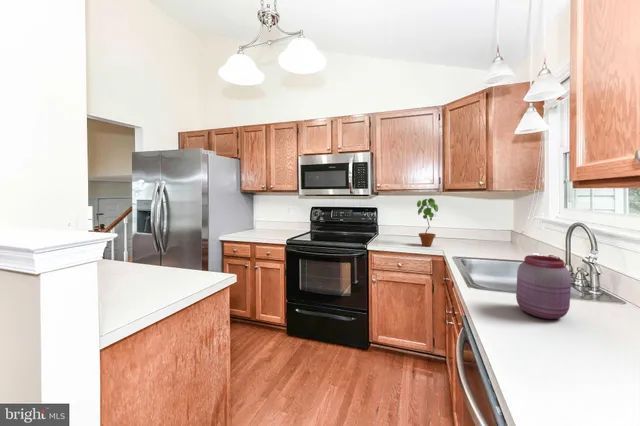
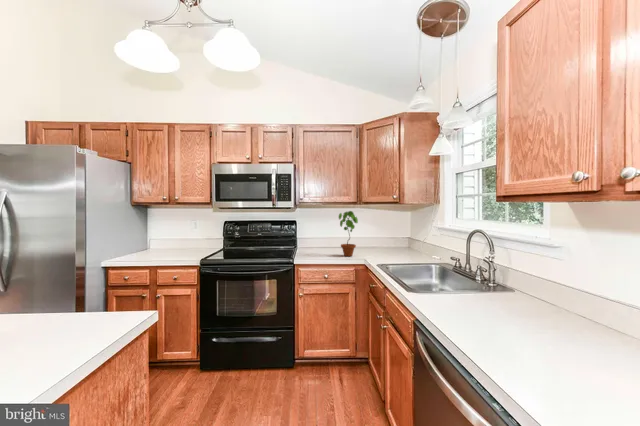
jar: present [516,255,571,319] -> none [456,259,495,311]

